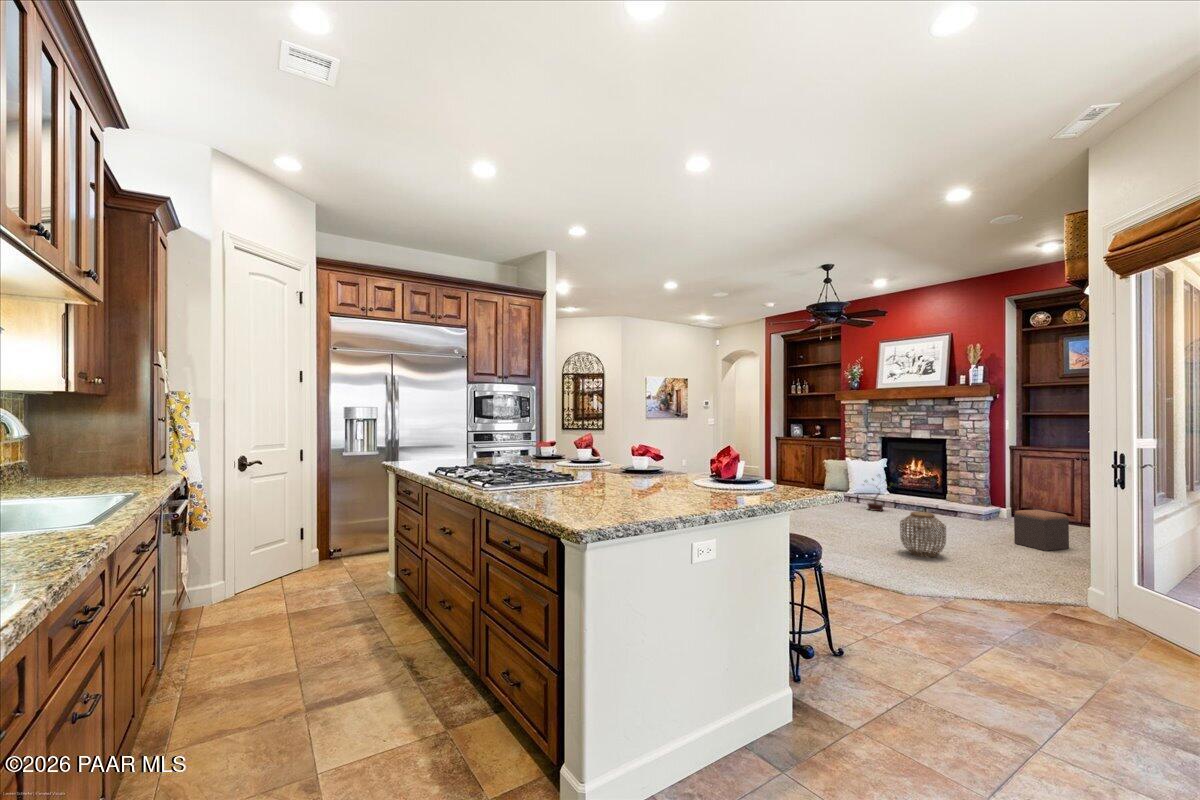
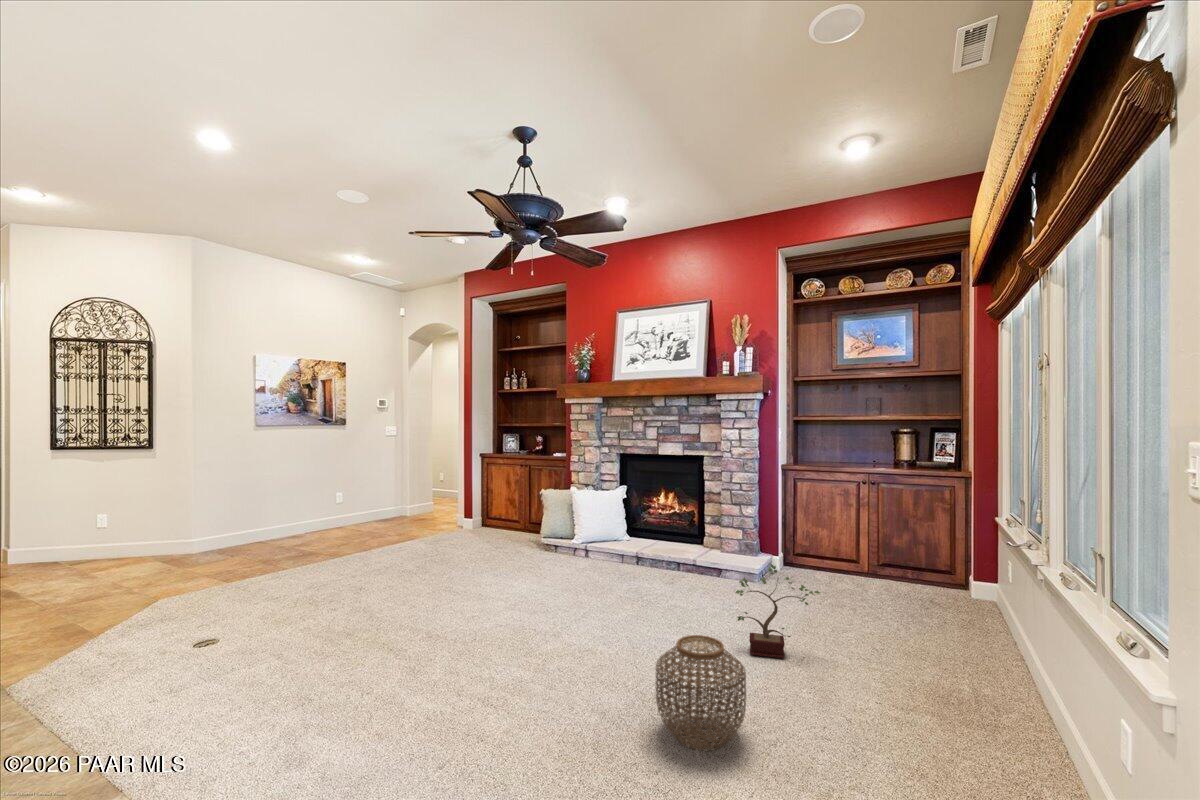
potted plant: present [864,479,893,511] -> present [735,564,820,658]
footstool: present [1014,509,1069,551] -> none [825,581,903,666]

